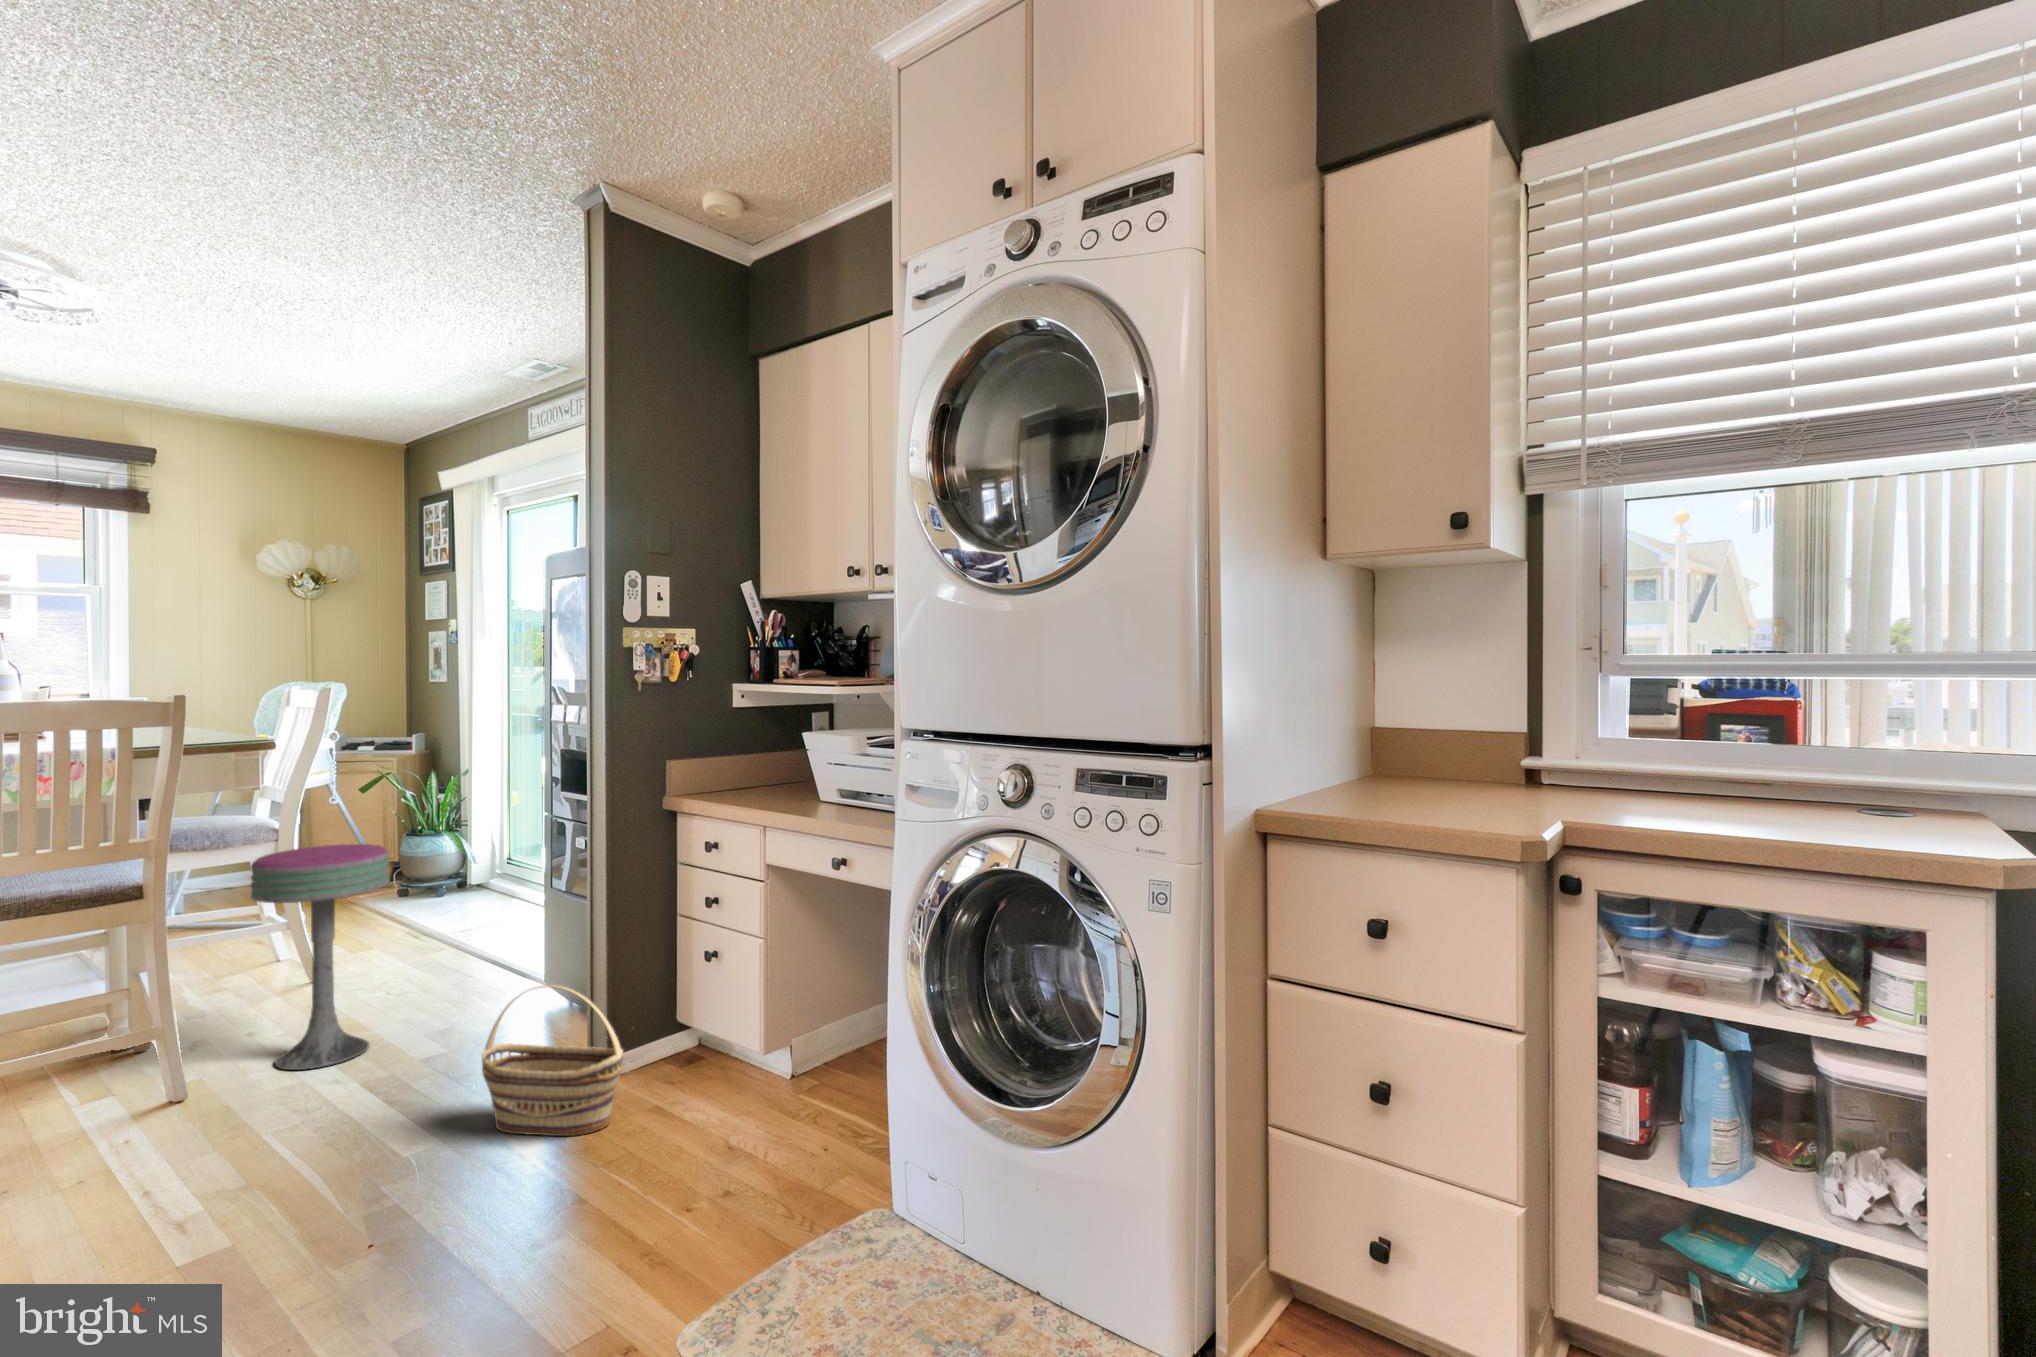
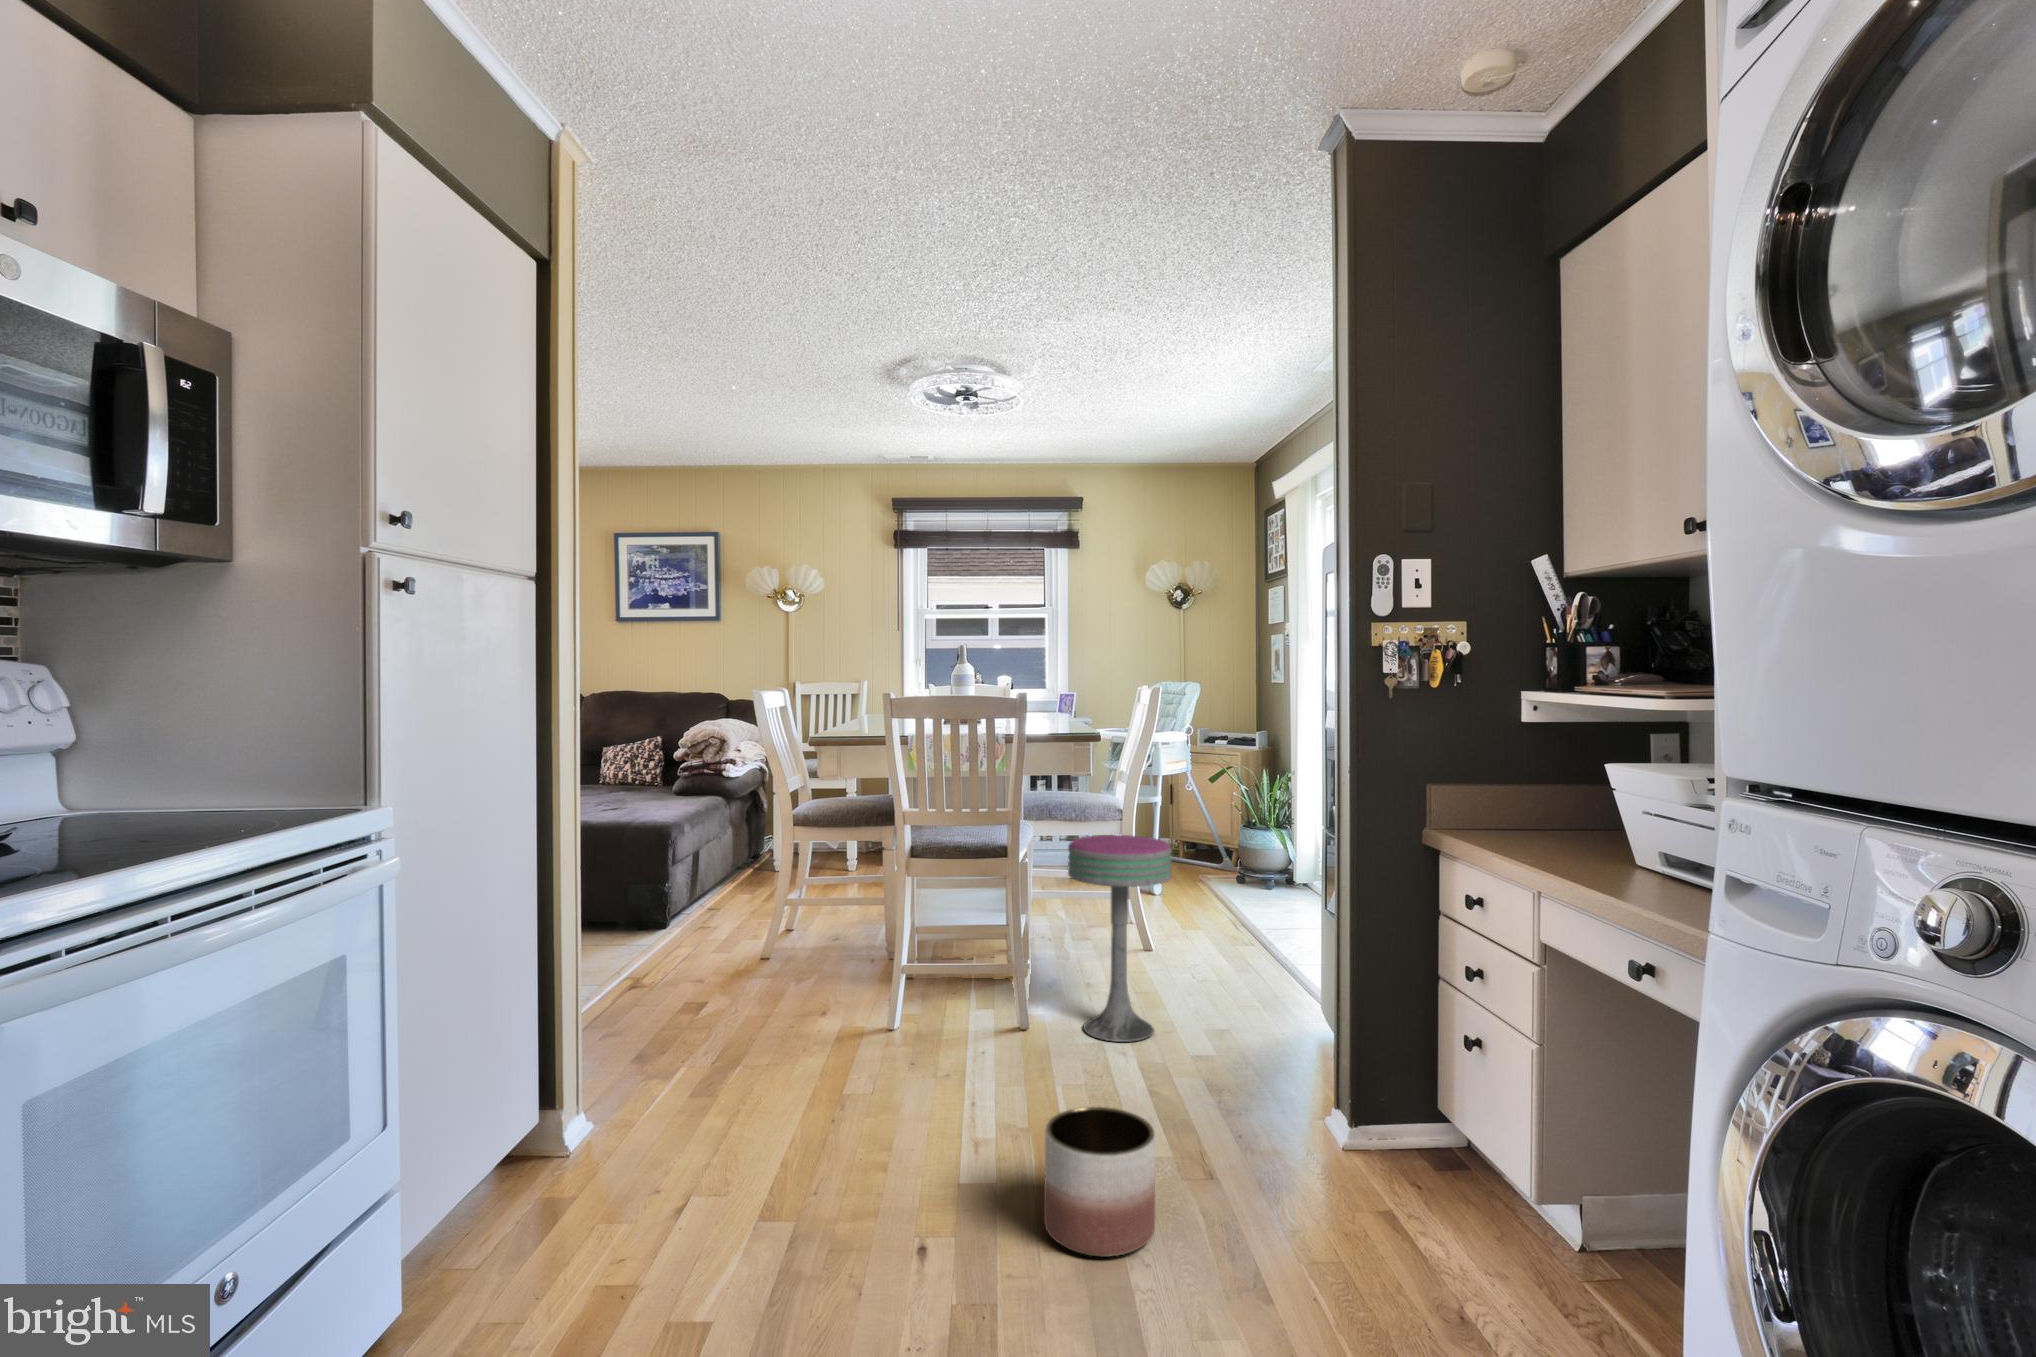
basket: present [482,985,623,1136] -> none [1207,1023,1343,1212]
planter: none [329,1103,461,1255] -> present [1044,1107,1155,1257]

